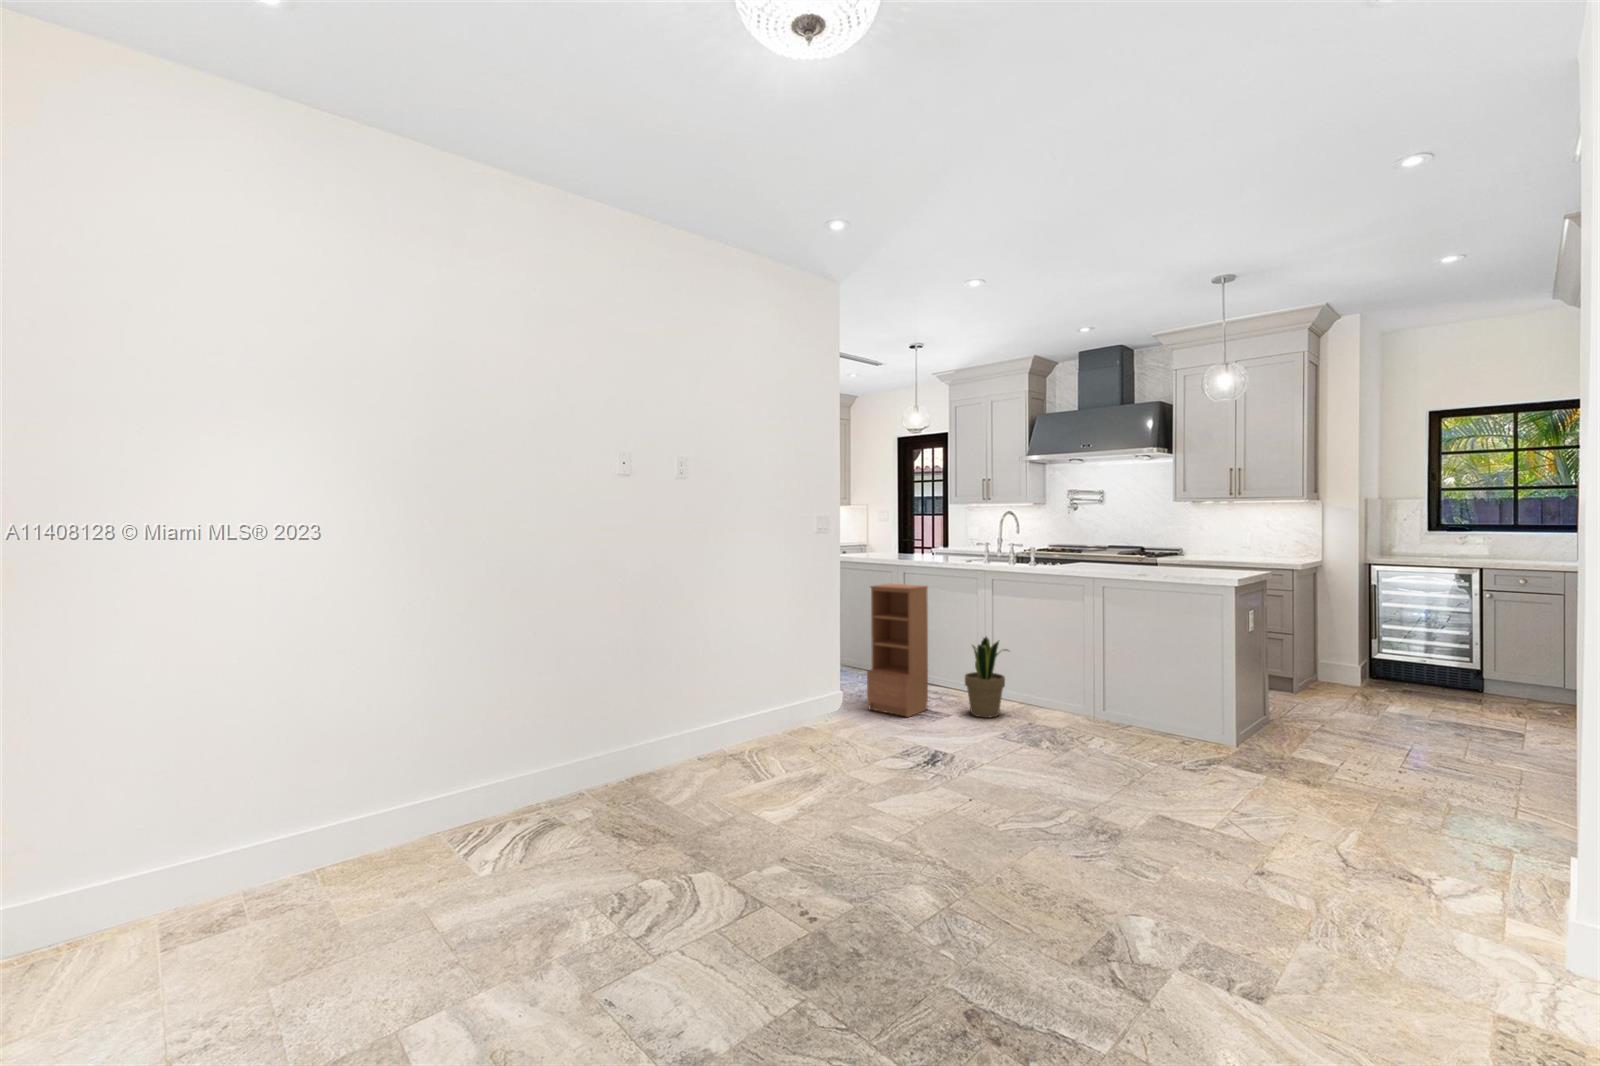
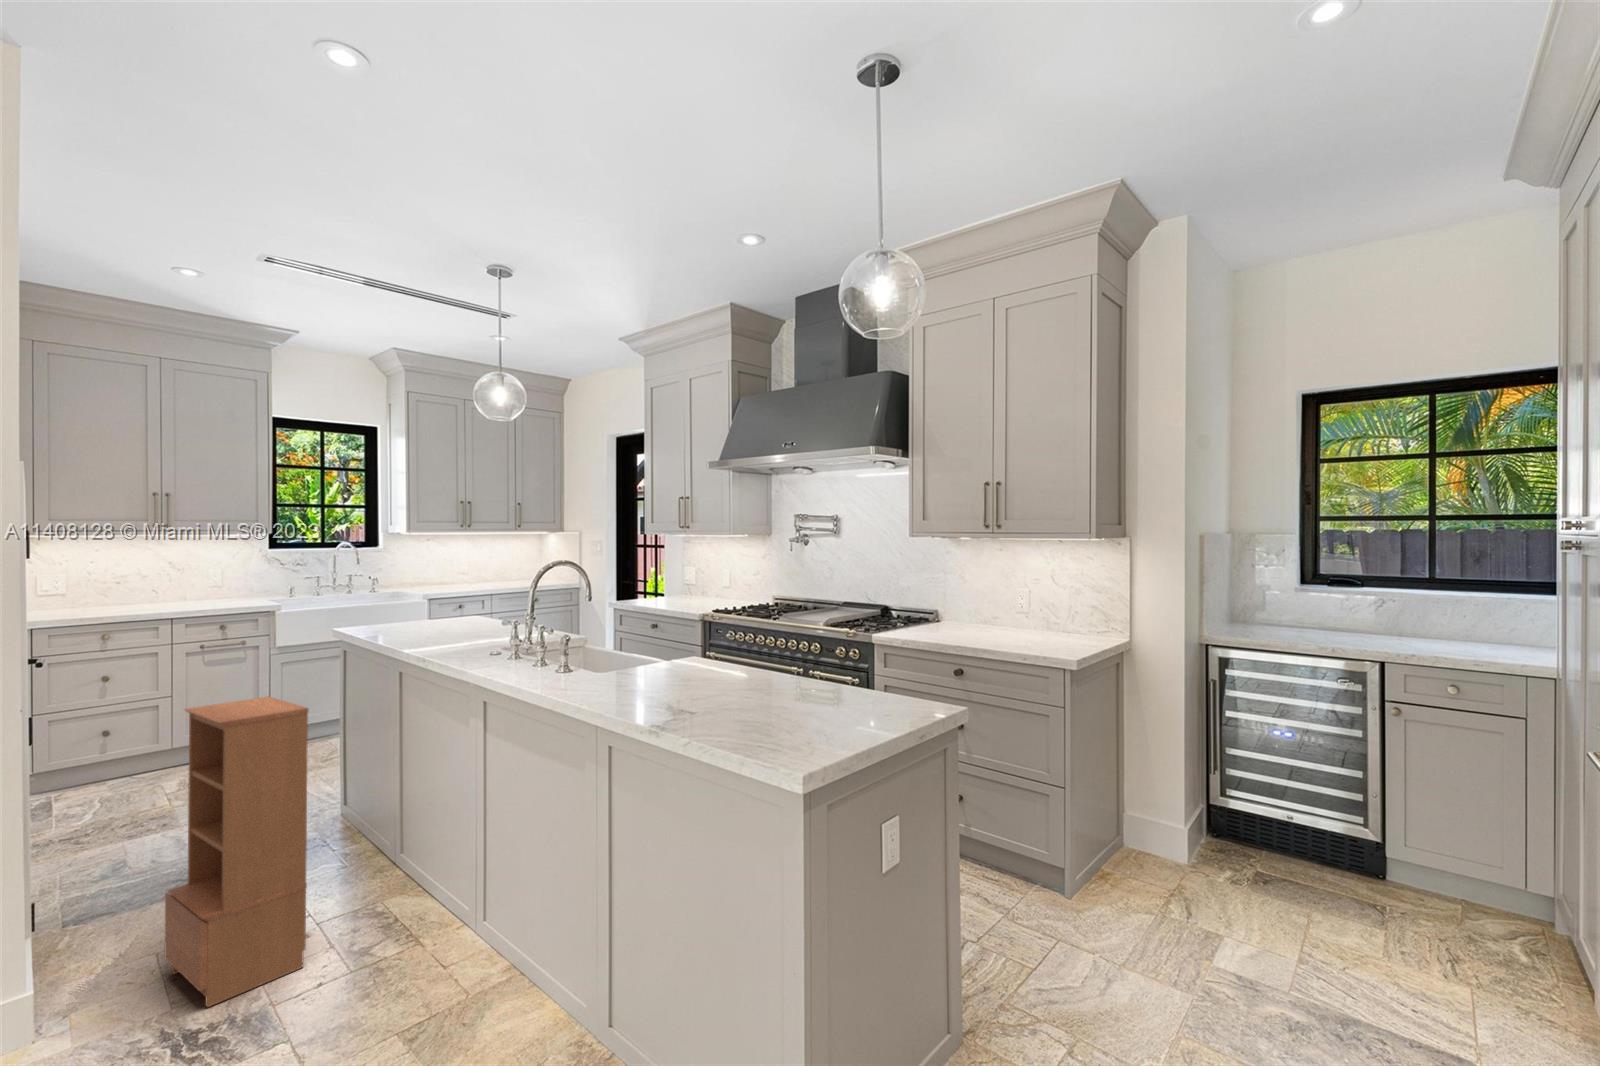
potted plant: present [965,637,1008,718] -> none [353,813,457,1003]

